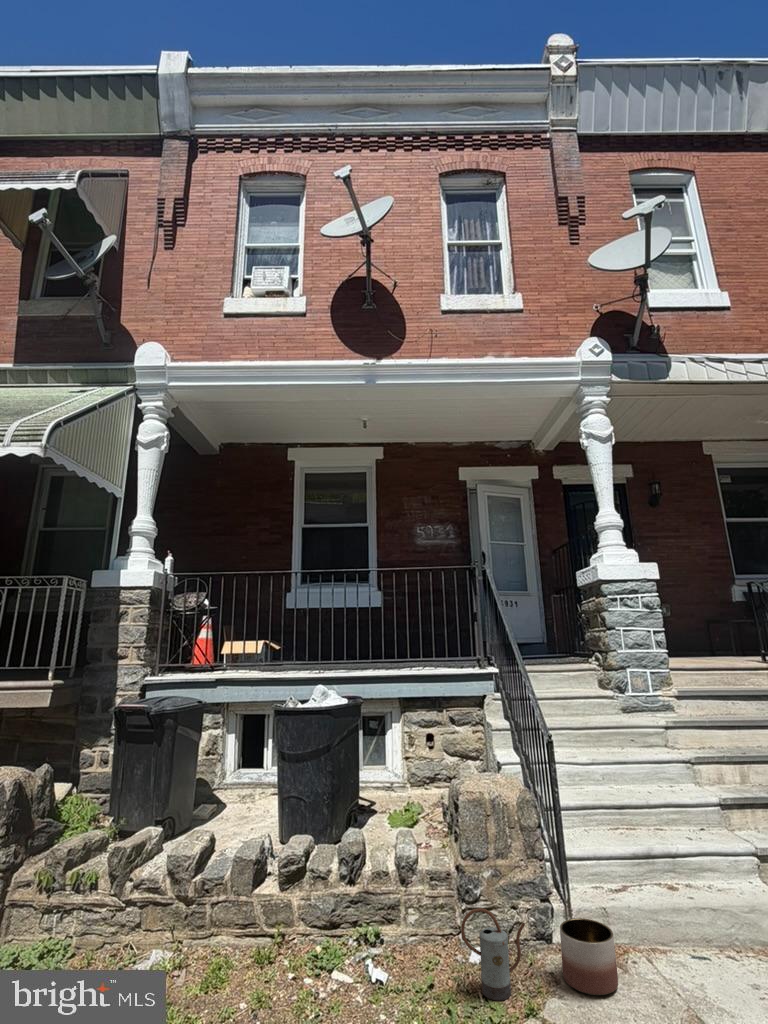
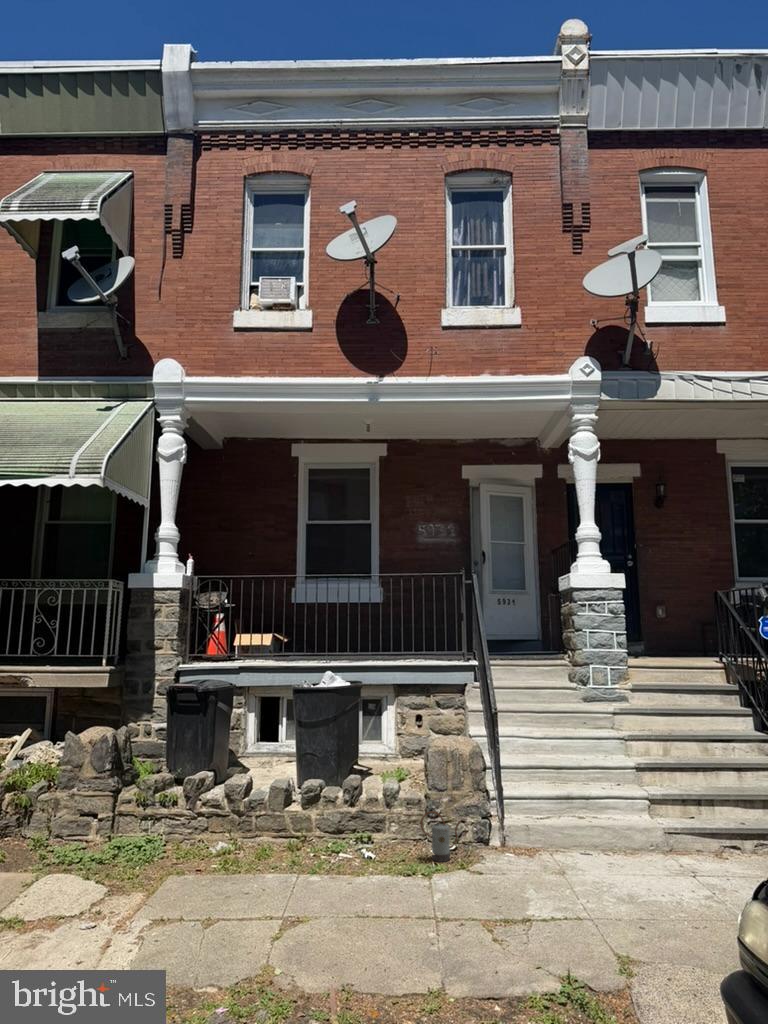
planter: present [560,918,618,995] -> none [485,823,518,861]

